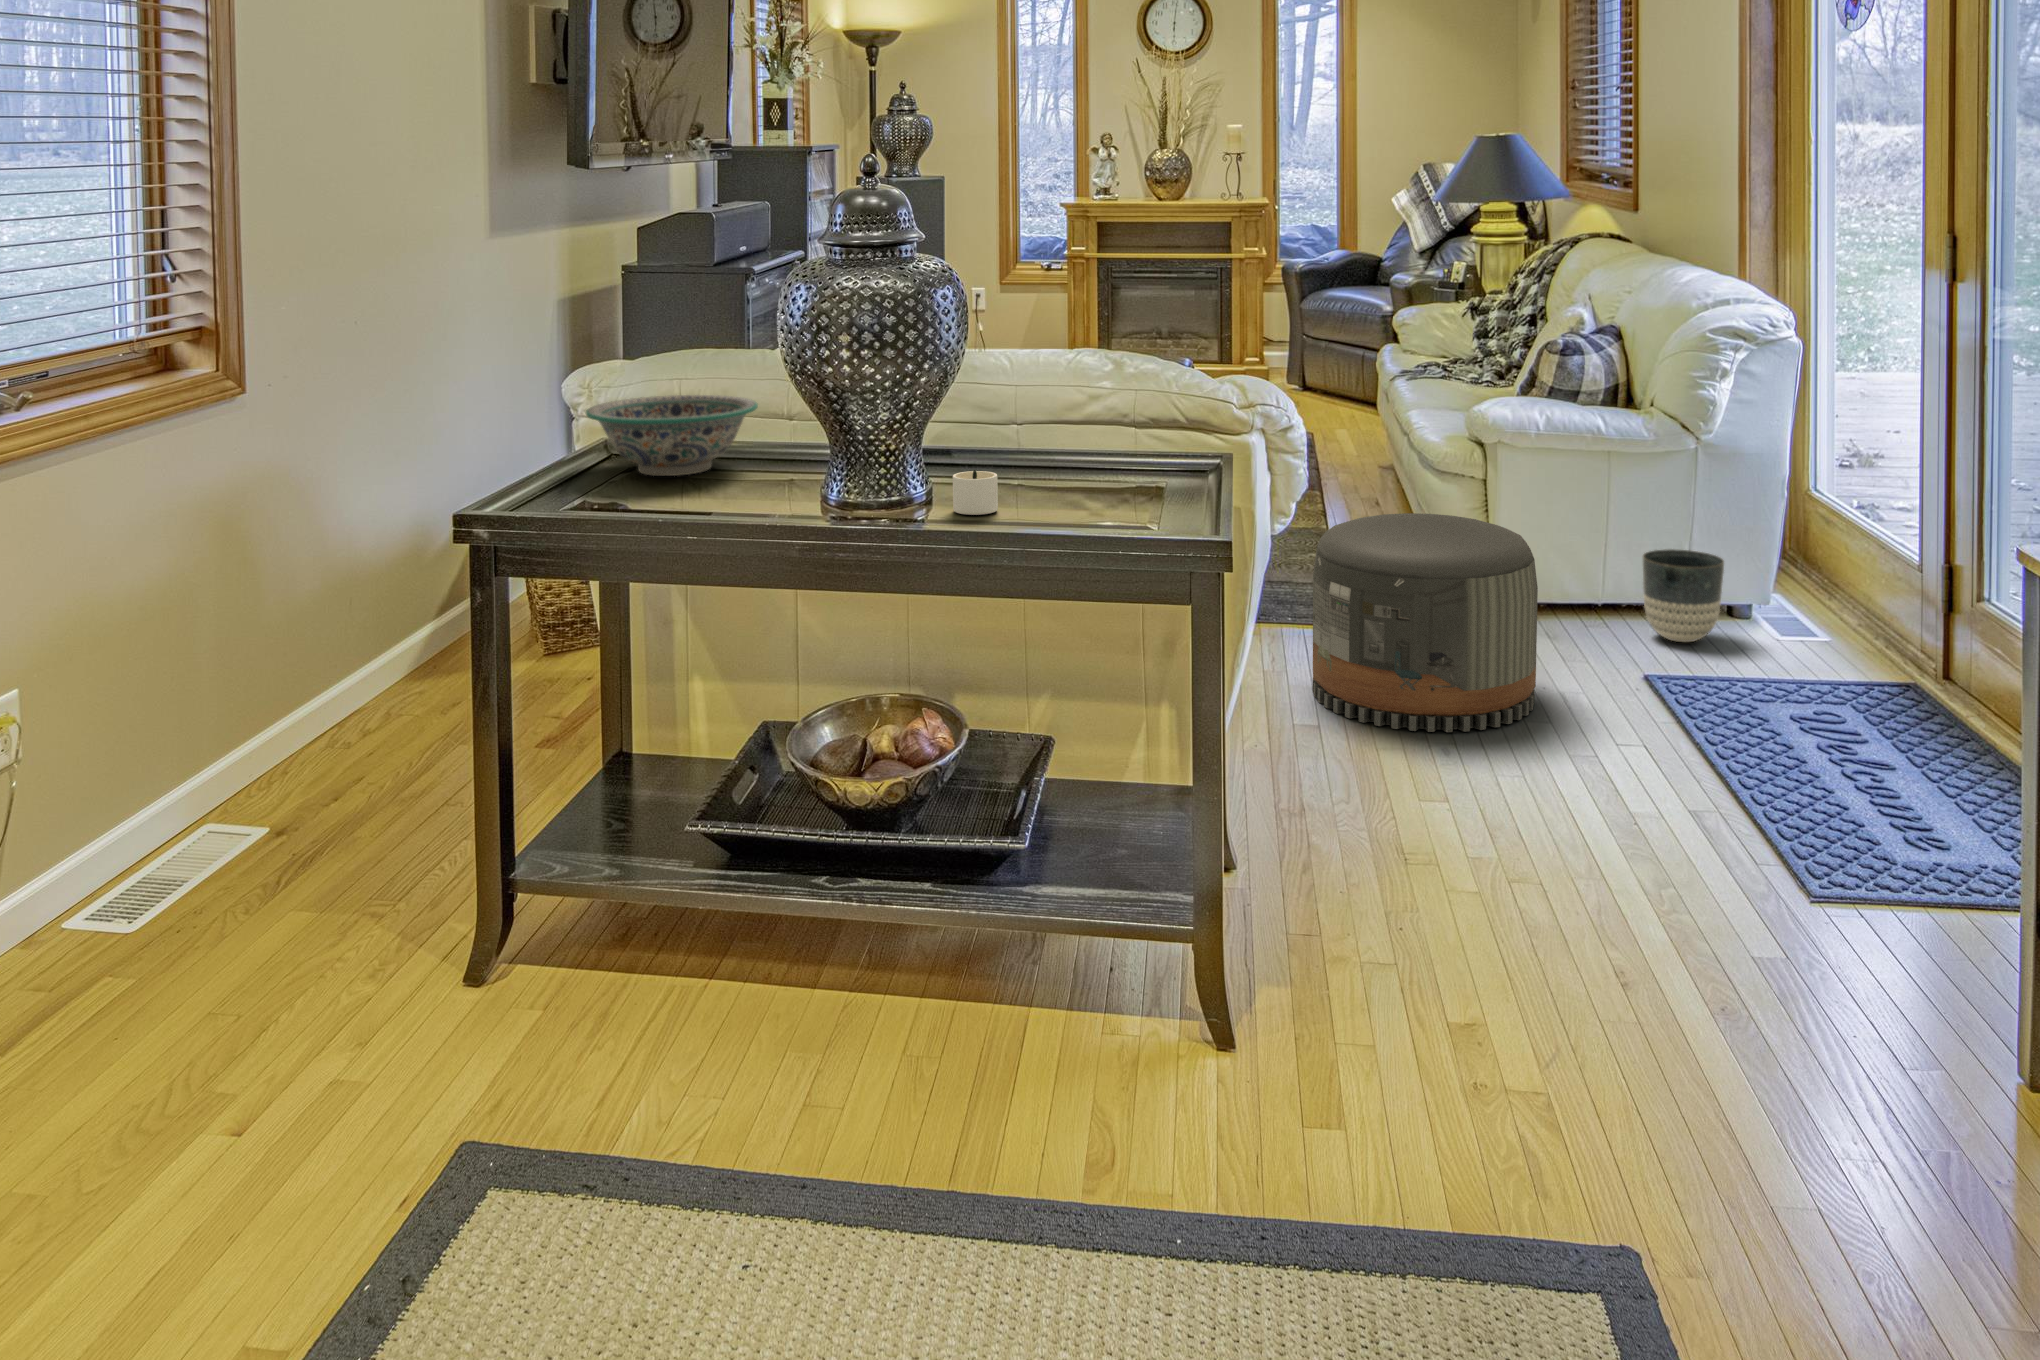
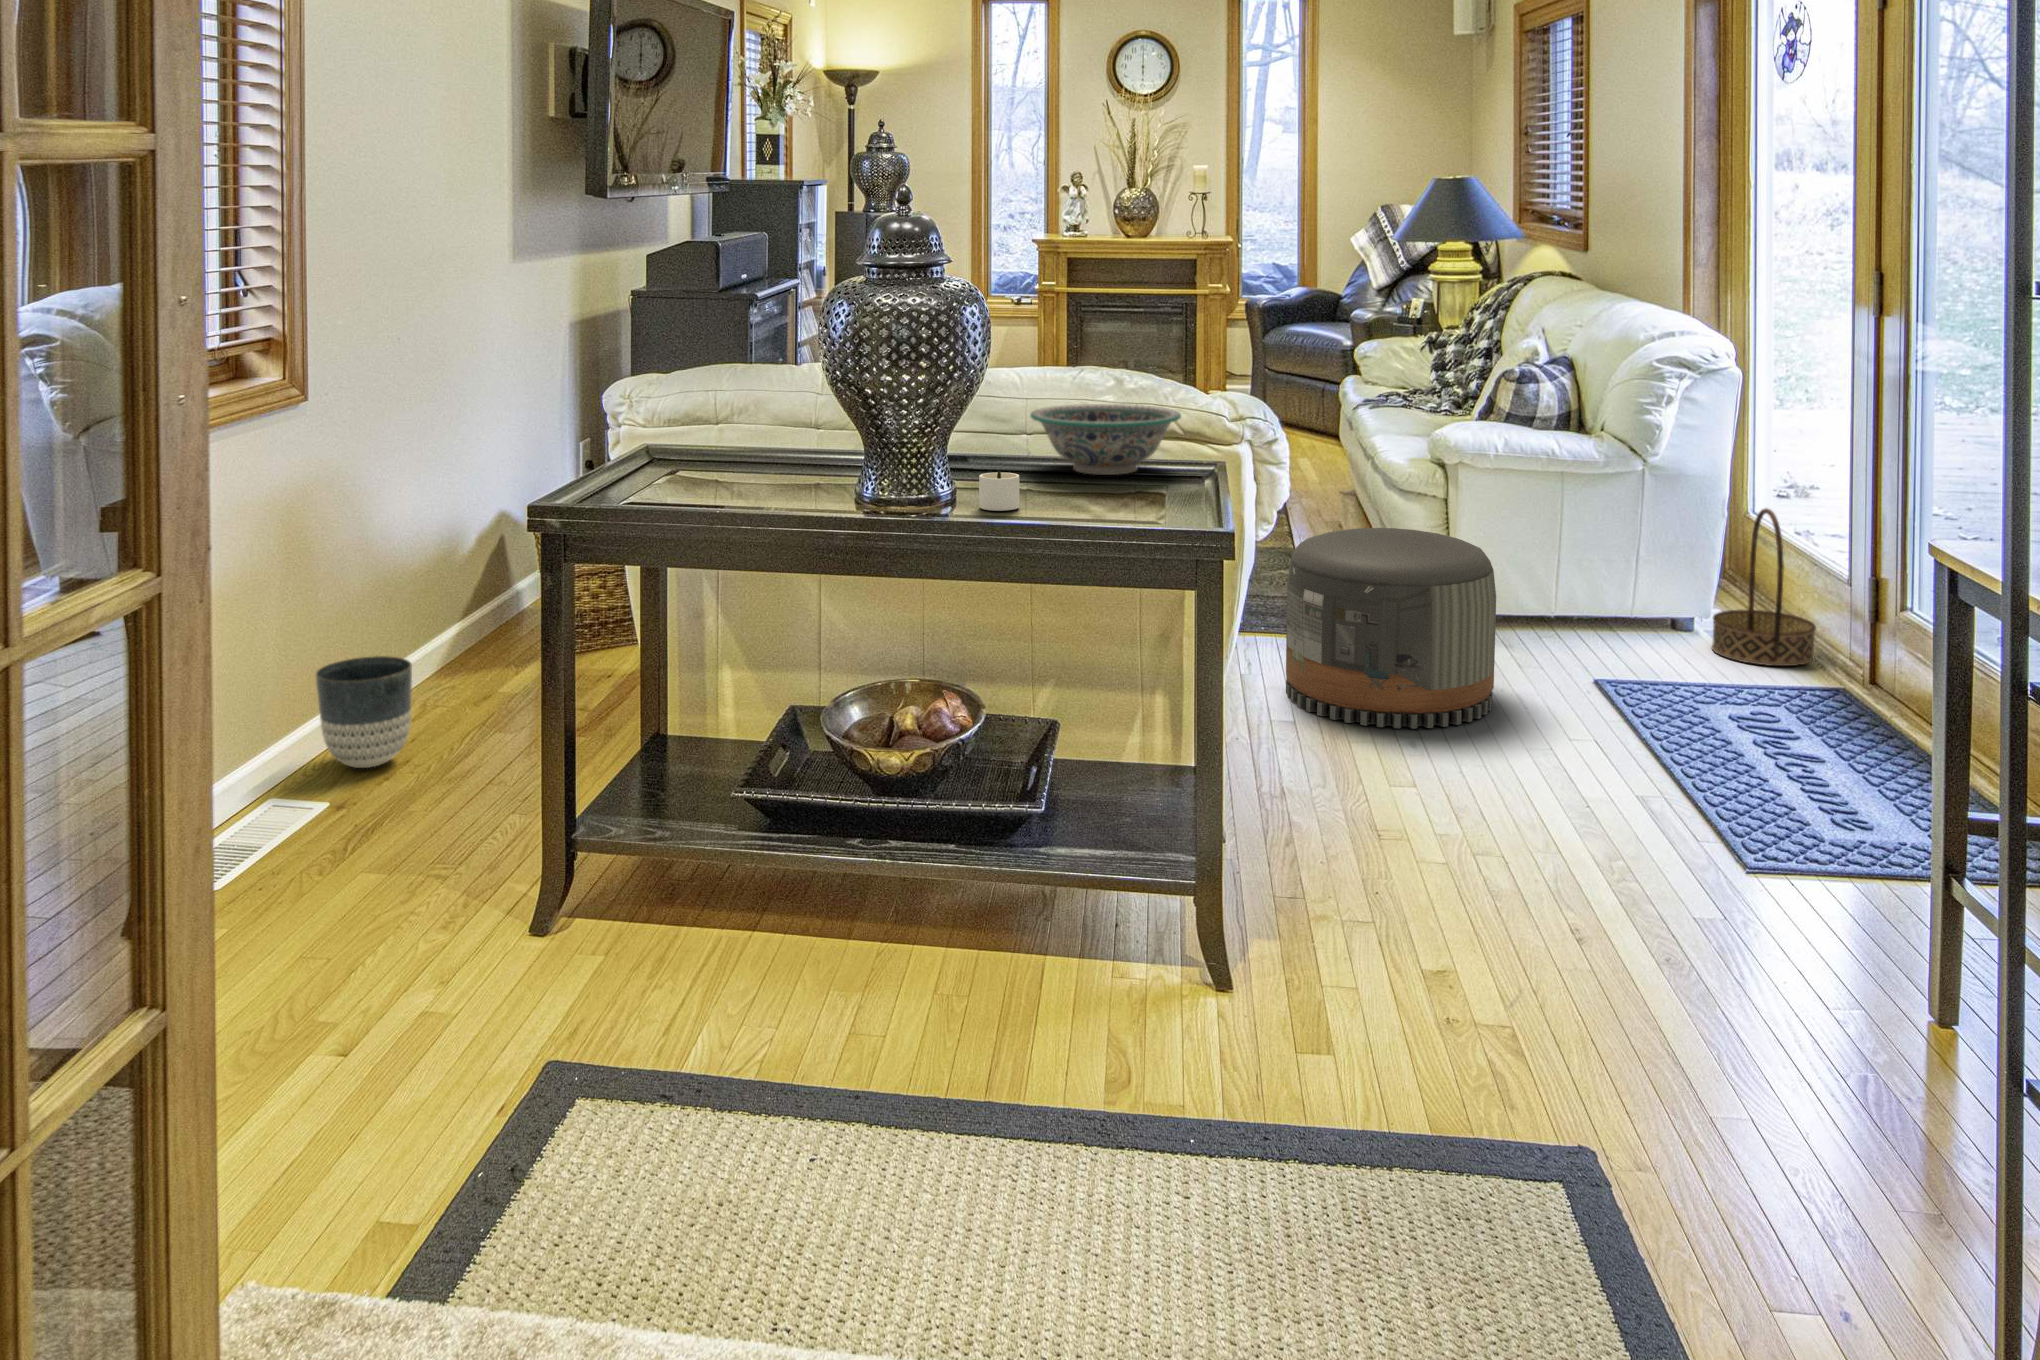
decorative bowl: present [586,395,758,476] -> present [1030,404,1181,475]
basket: none [1770,487,1883,657] -> present [1712,508,1816,666]
planter: present [1643,549,1724,642] -> present [316,656,412,768]

